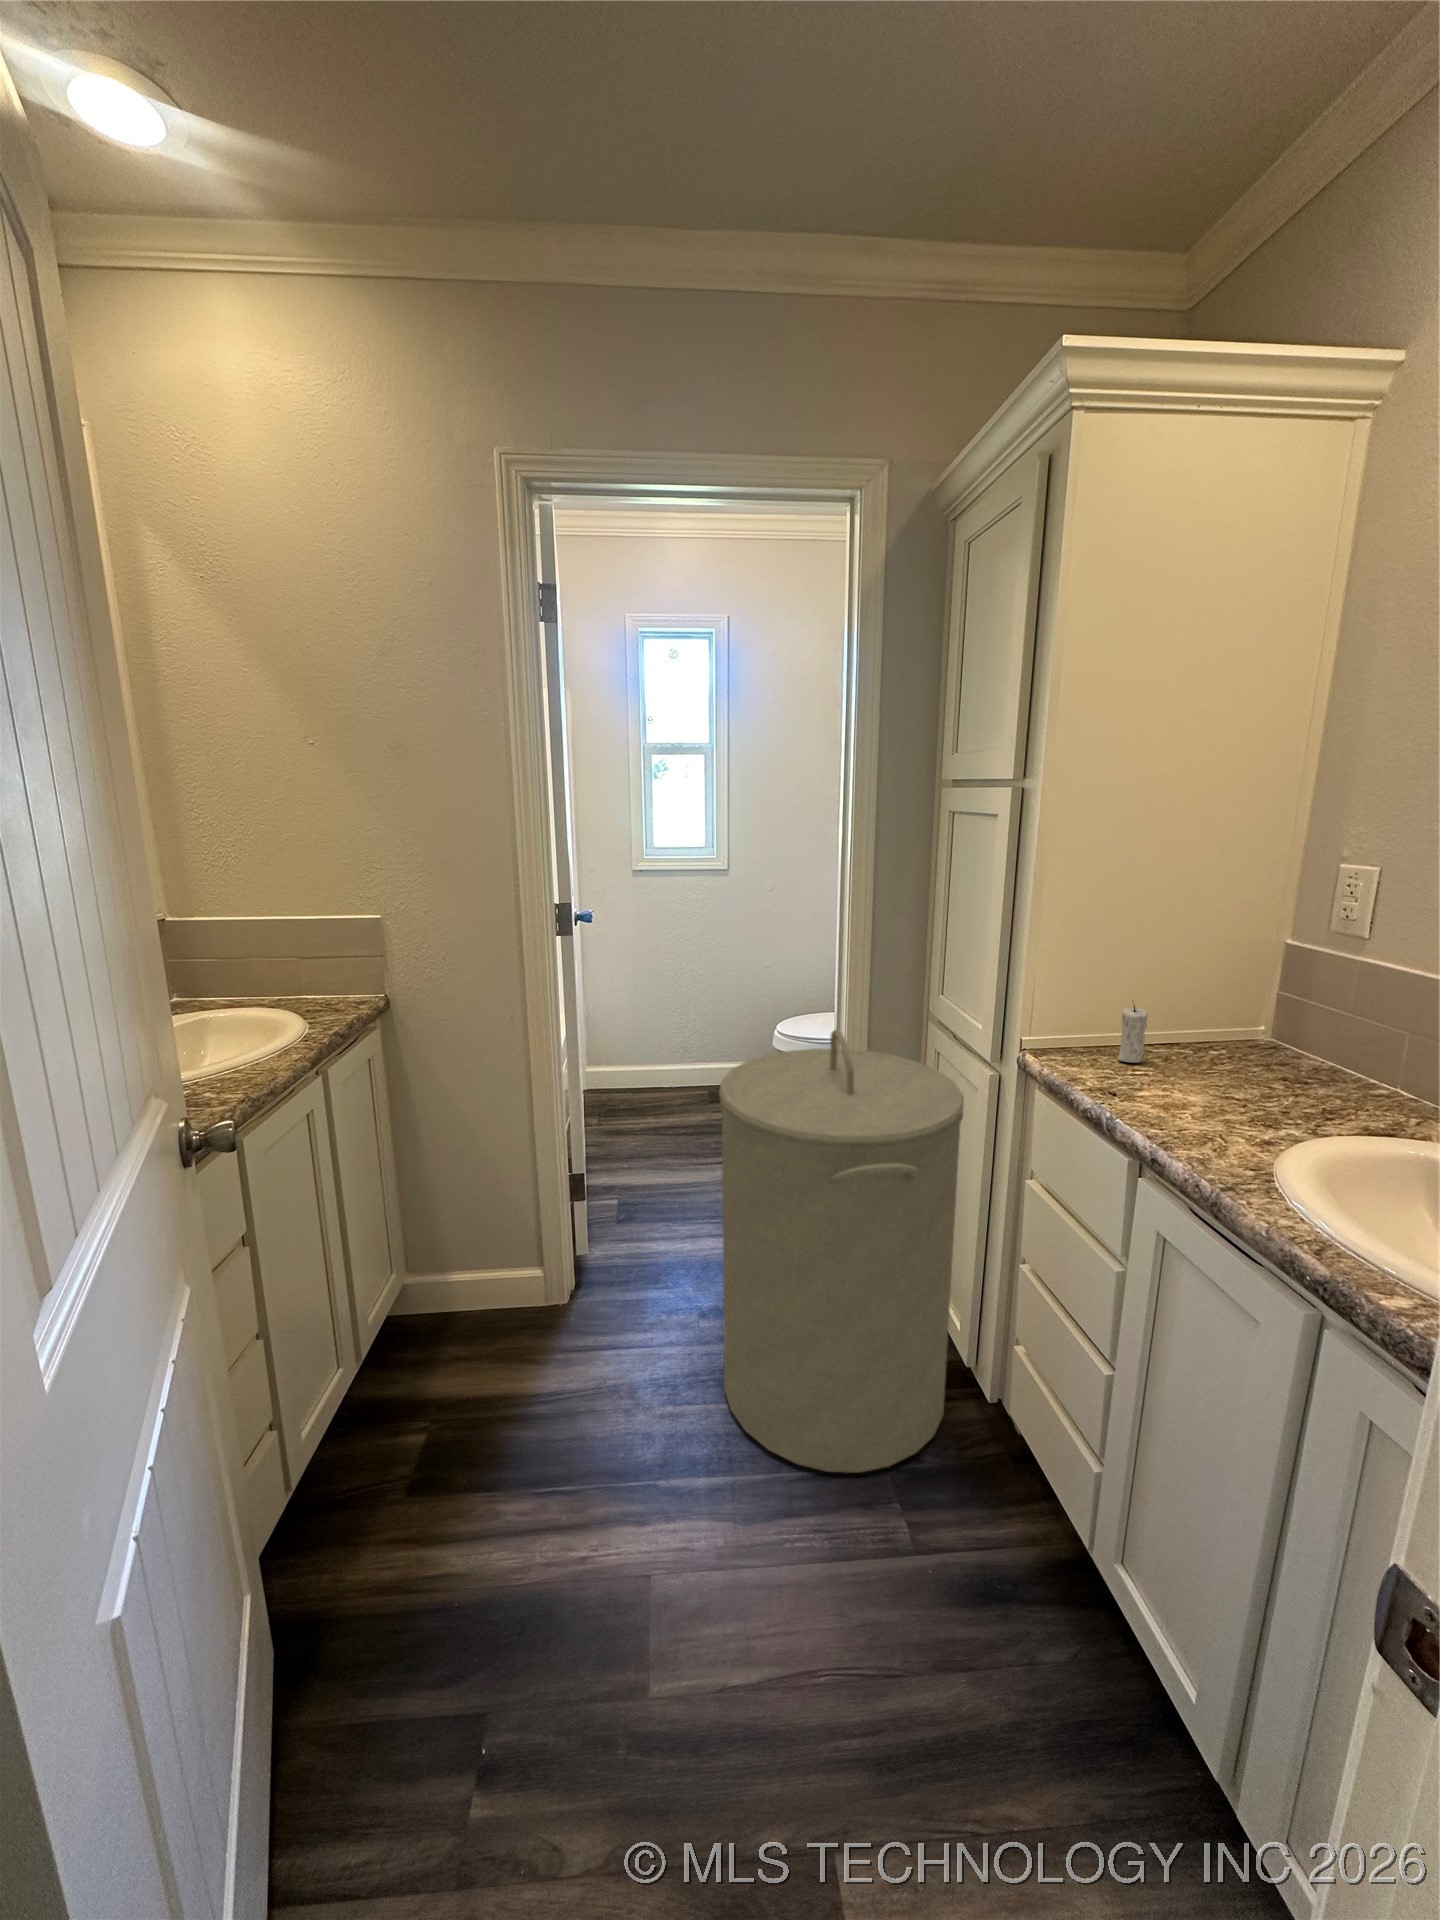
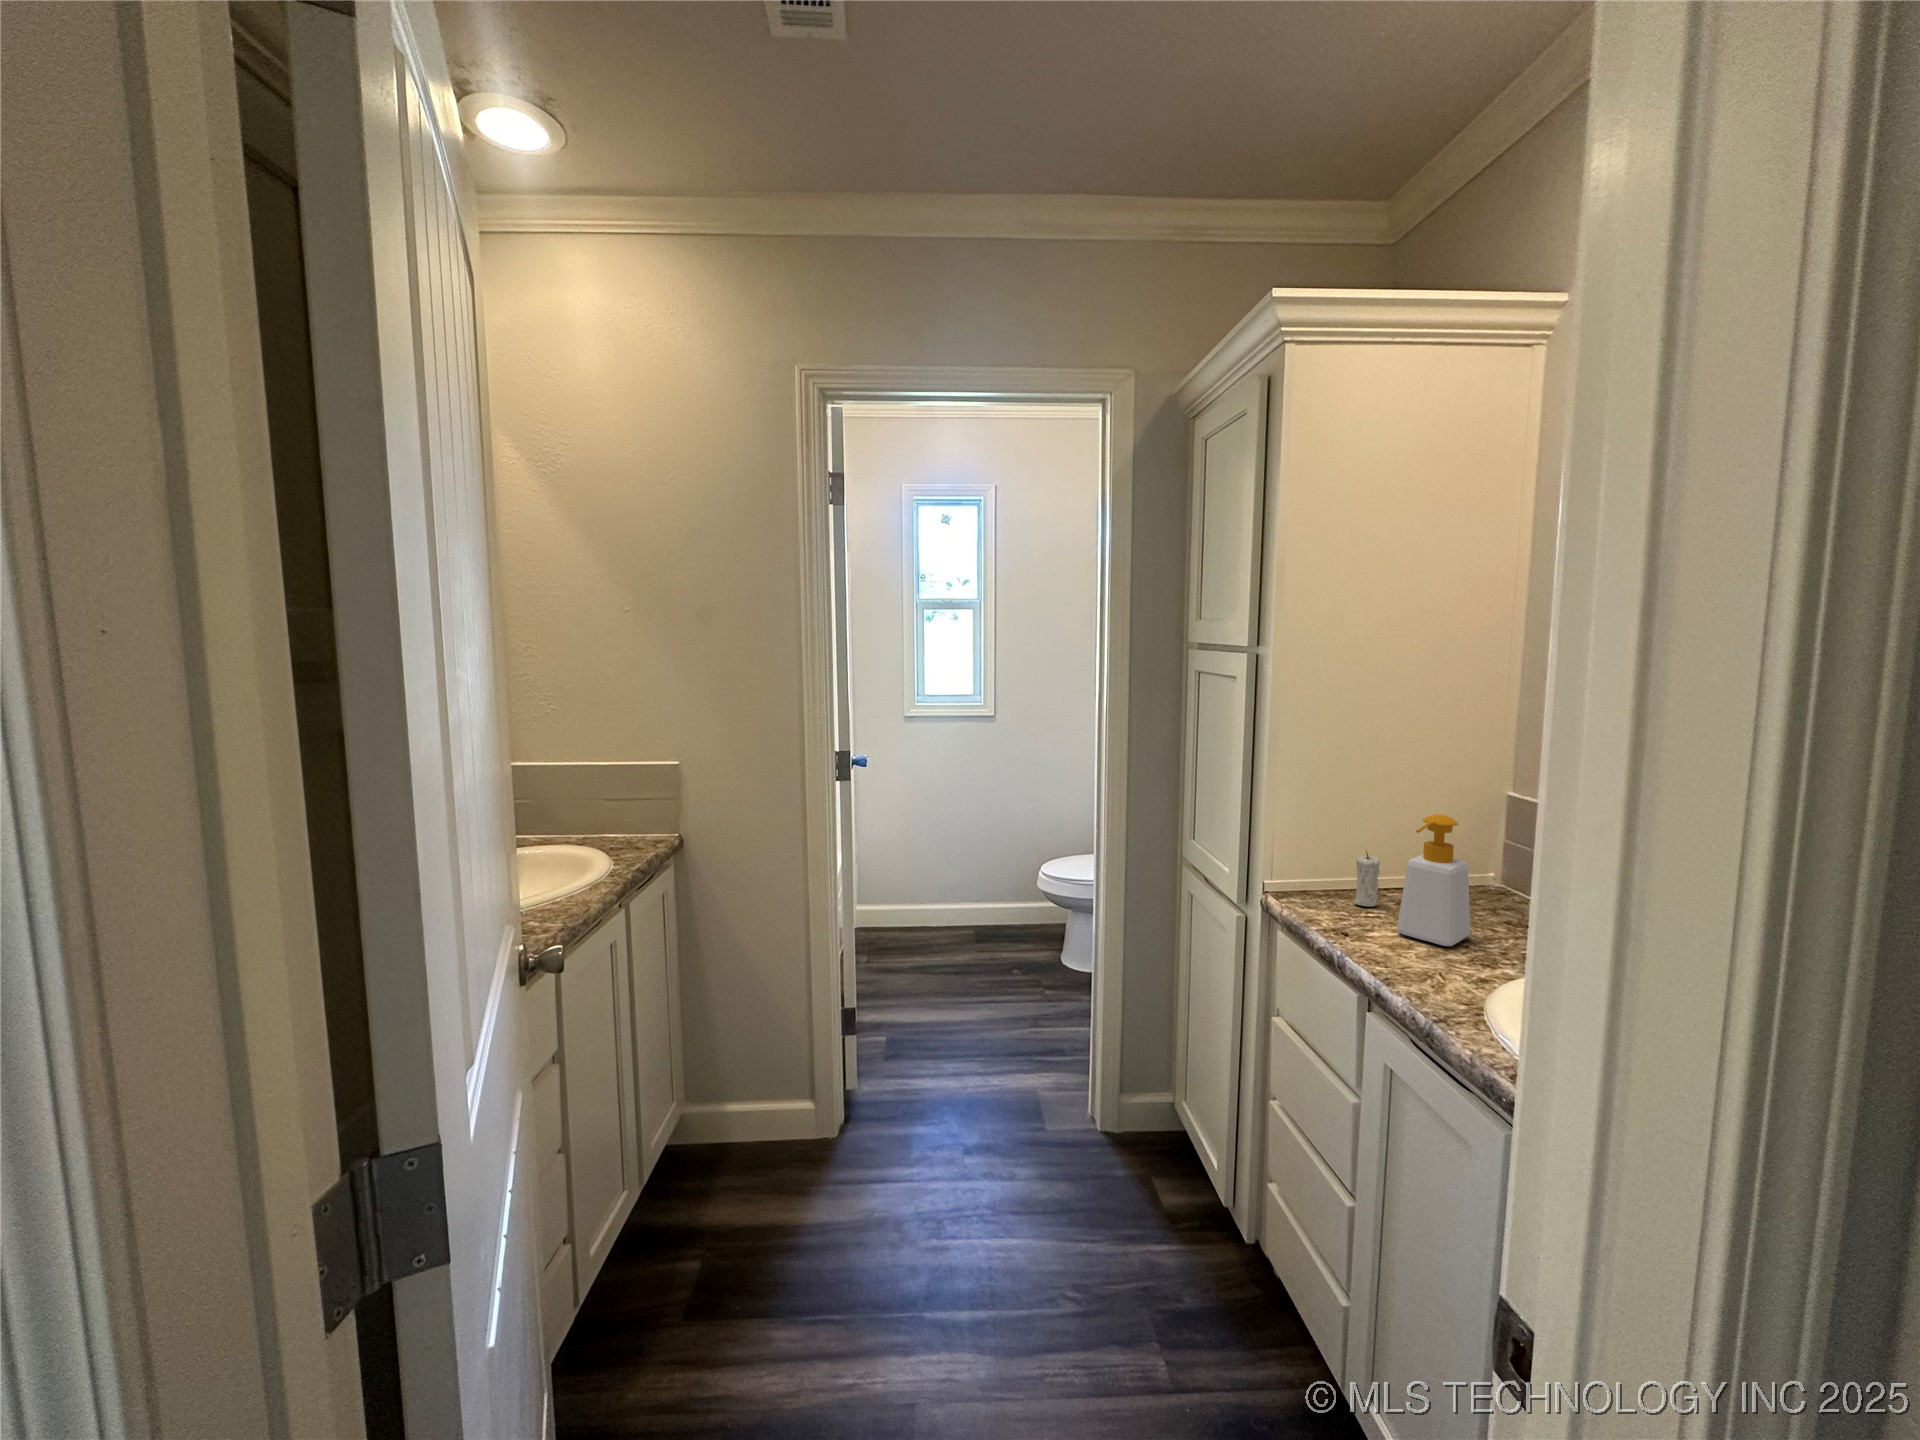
soap bottle: none [1168,962,1250,1105] -> present [1397,814,1471,946]
laundry hamper: present [719,1030,964,1473] -> none [985,872,1215,1309]

